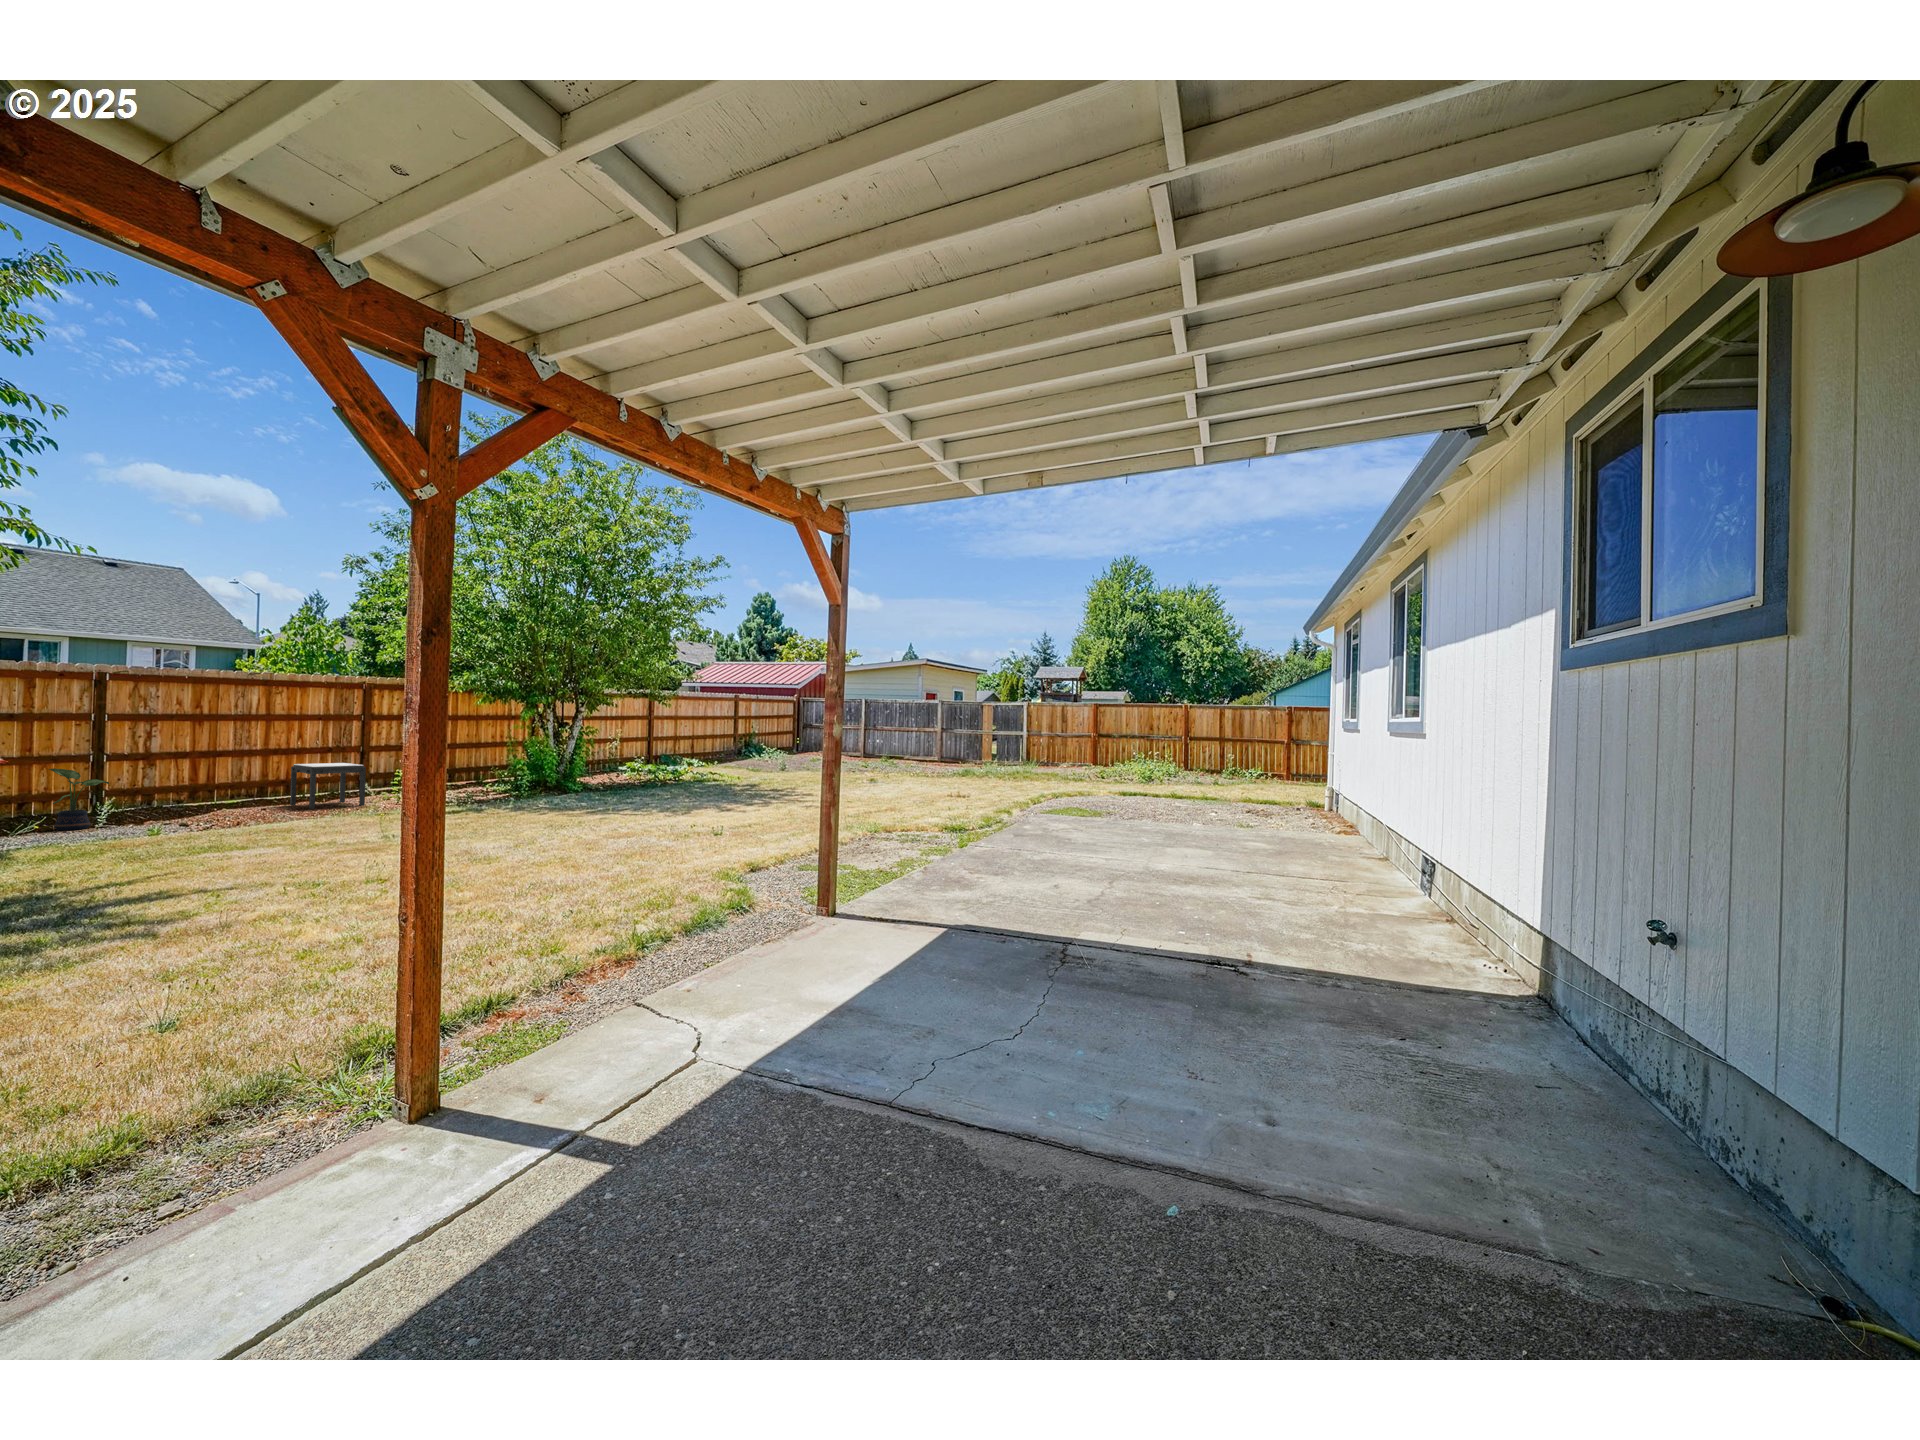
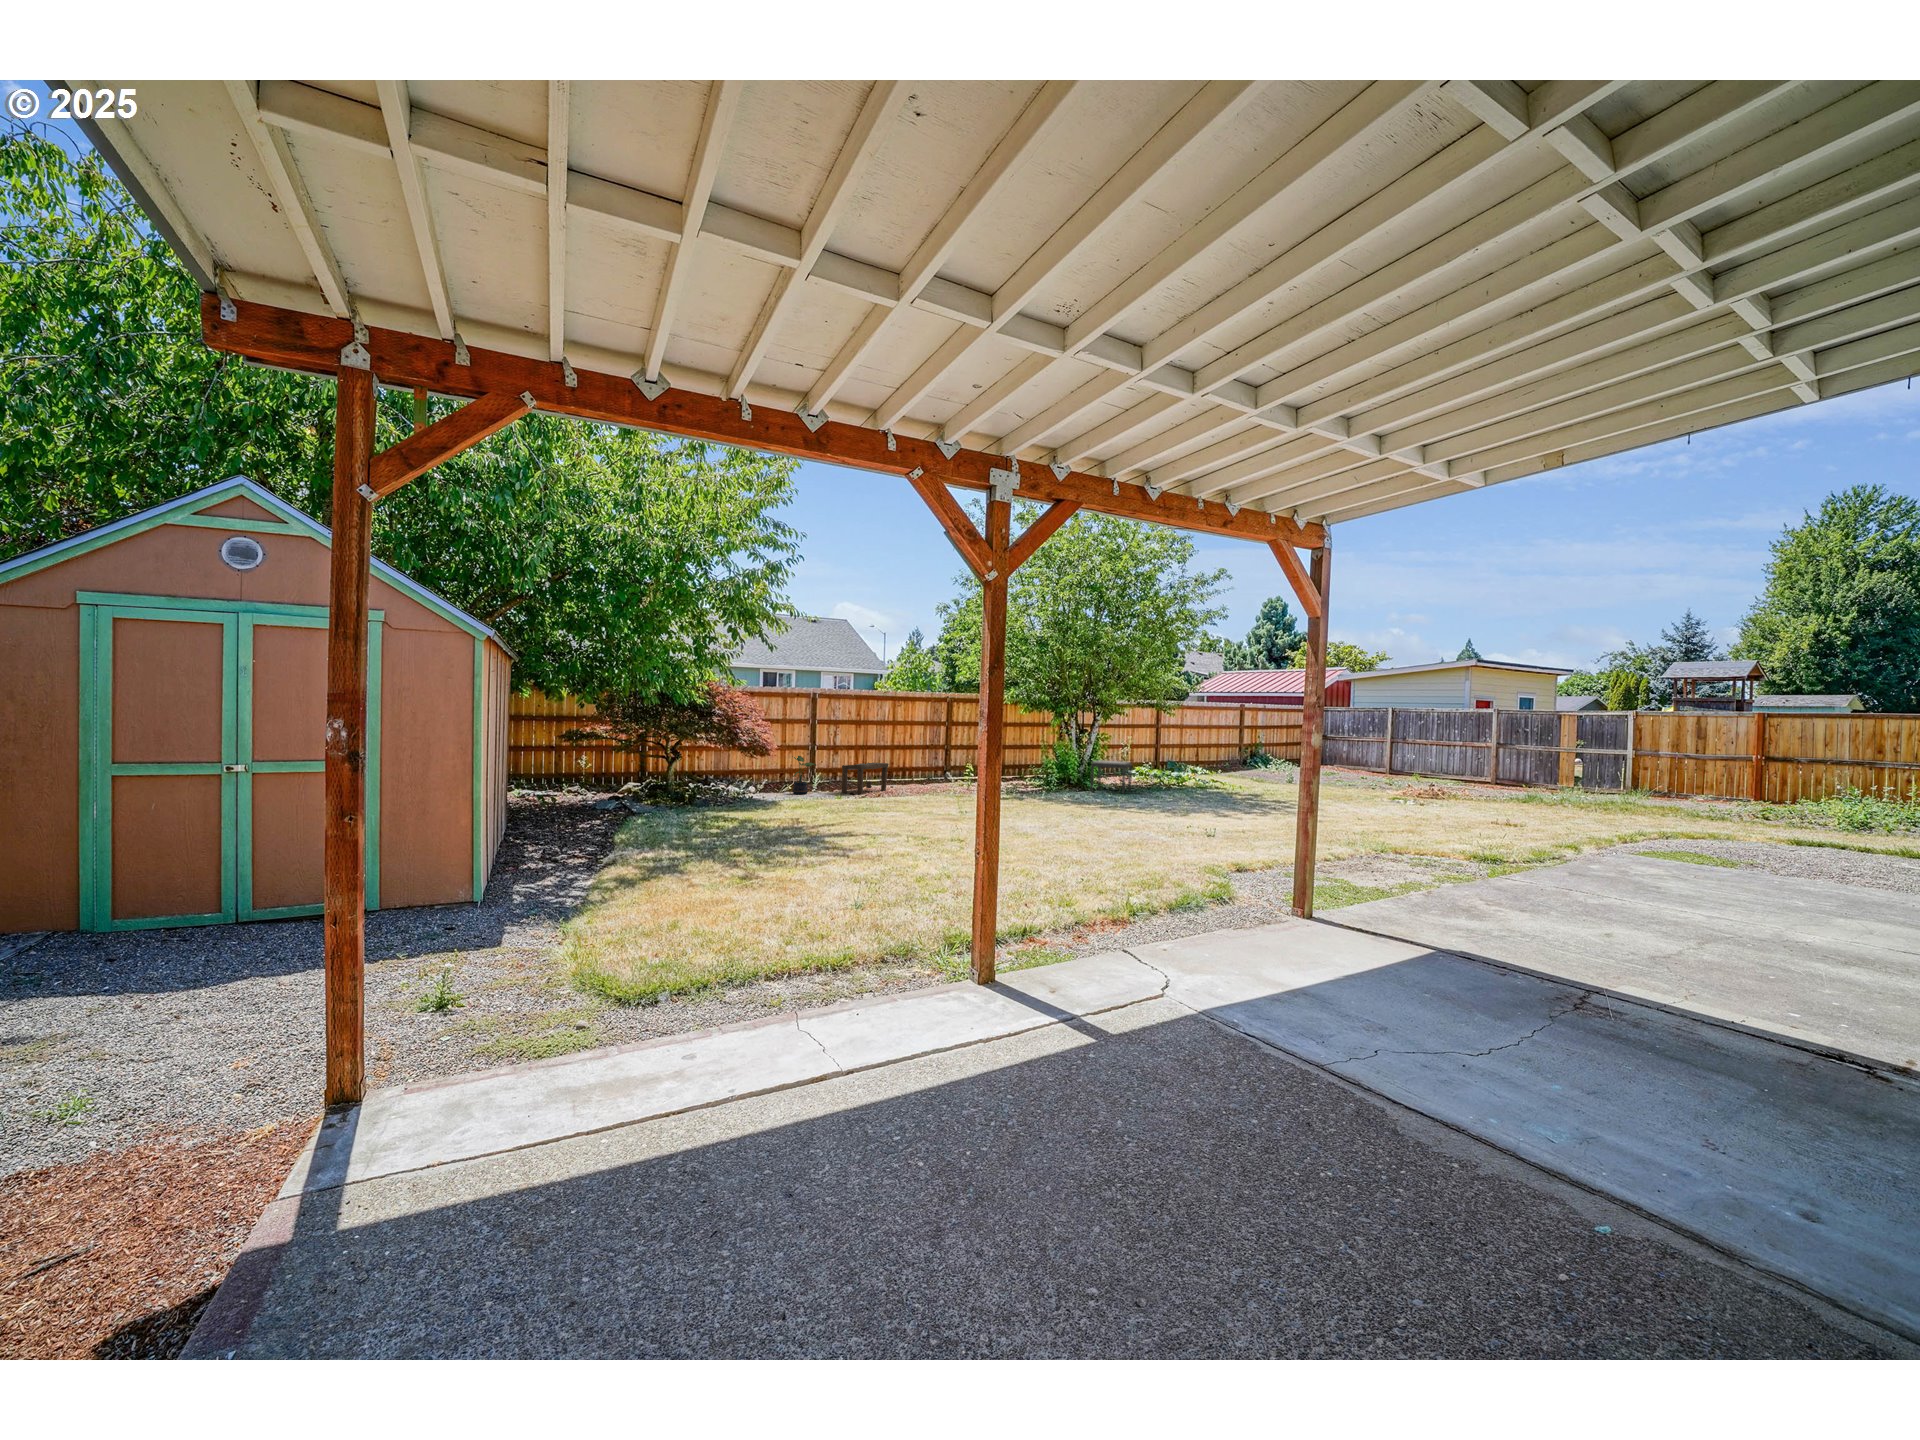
side table: present [290,763,366,809] -> present [1090,760,1132,793]
bench: none [165,773,260,821] -> present [842,763,889,794]

